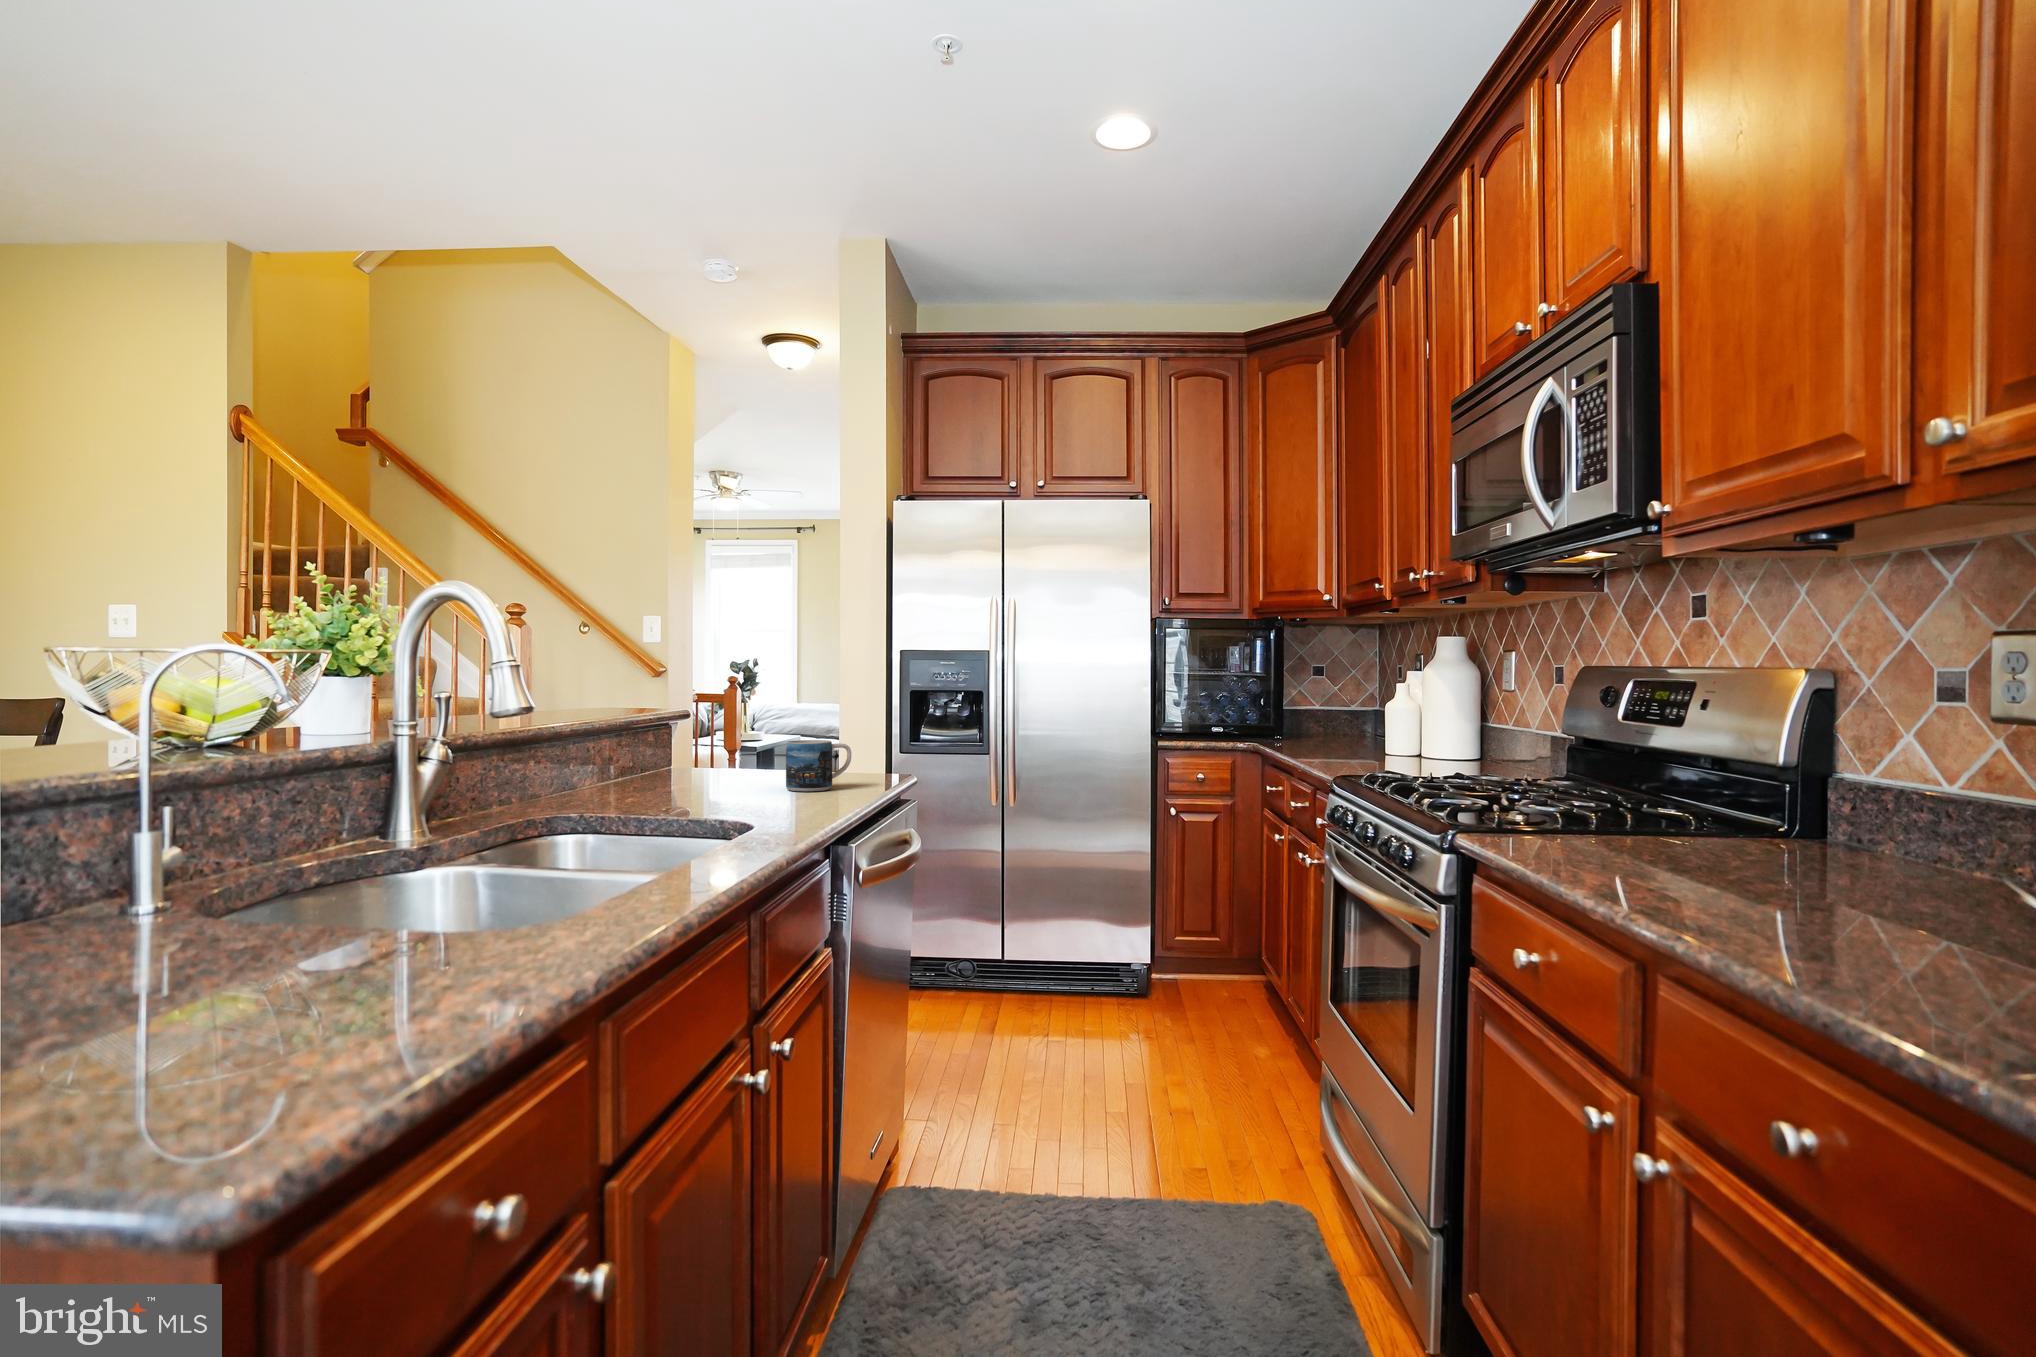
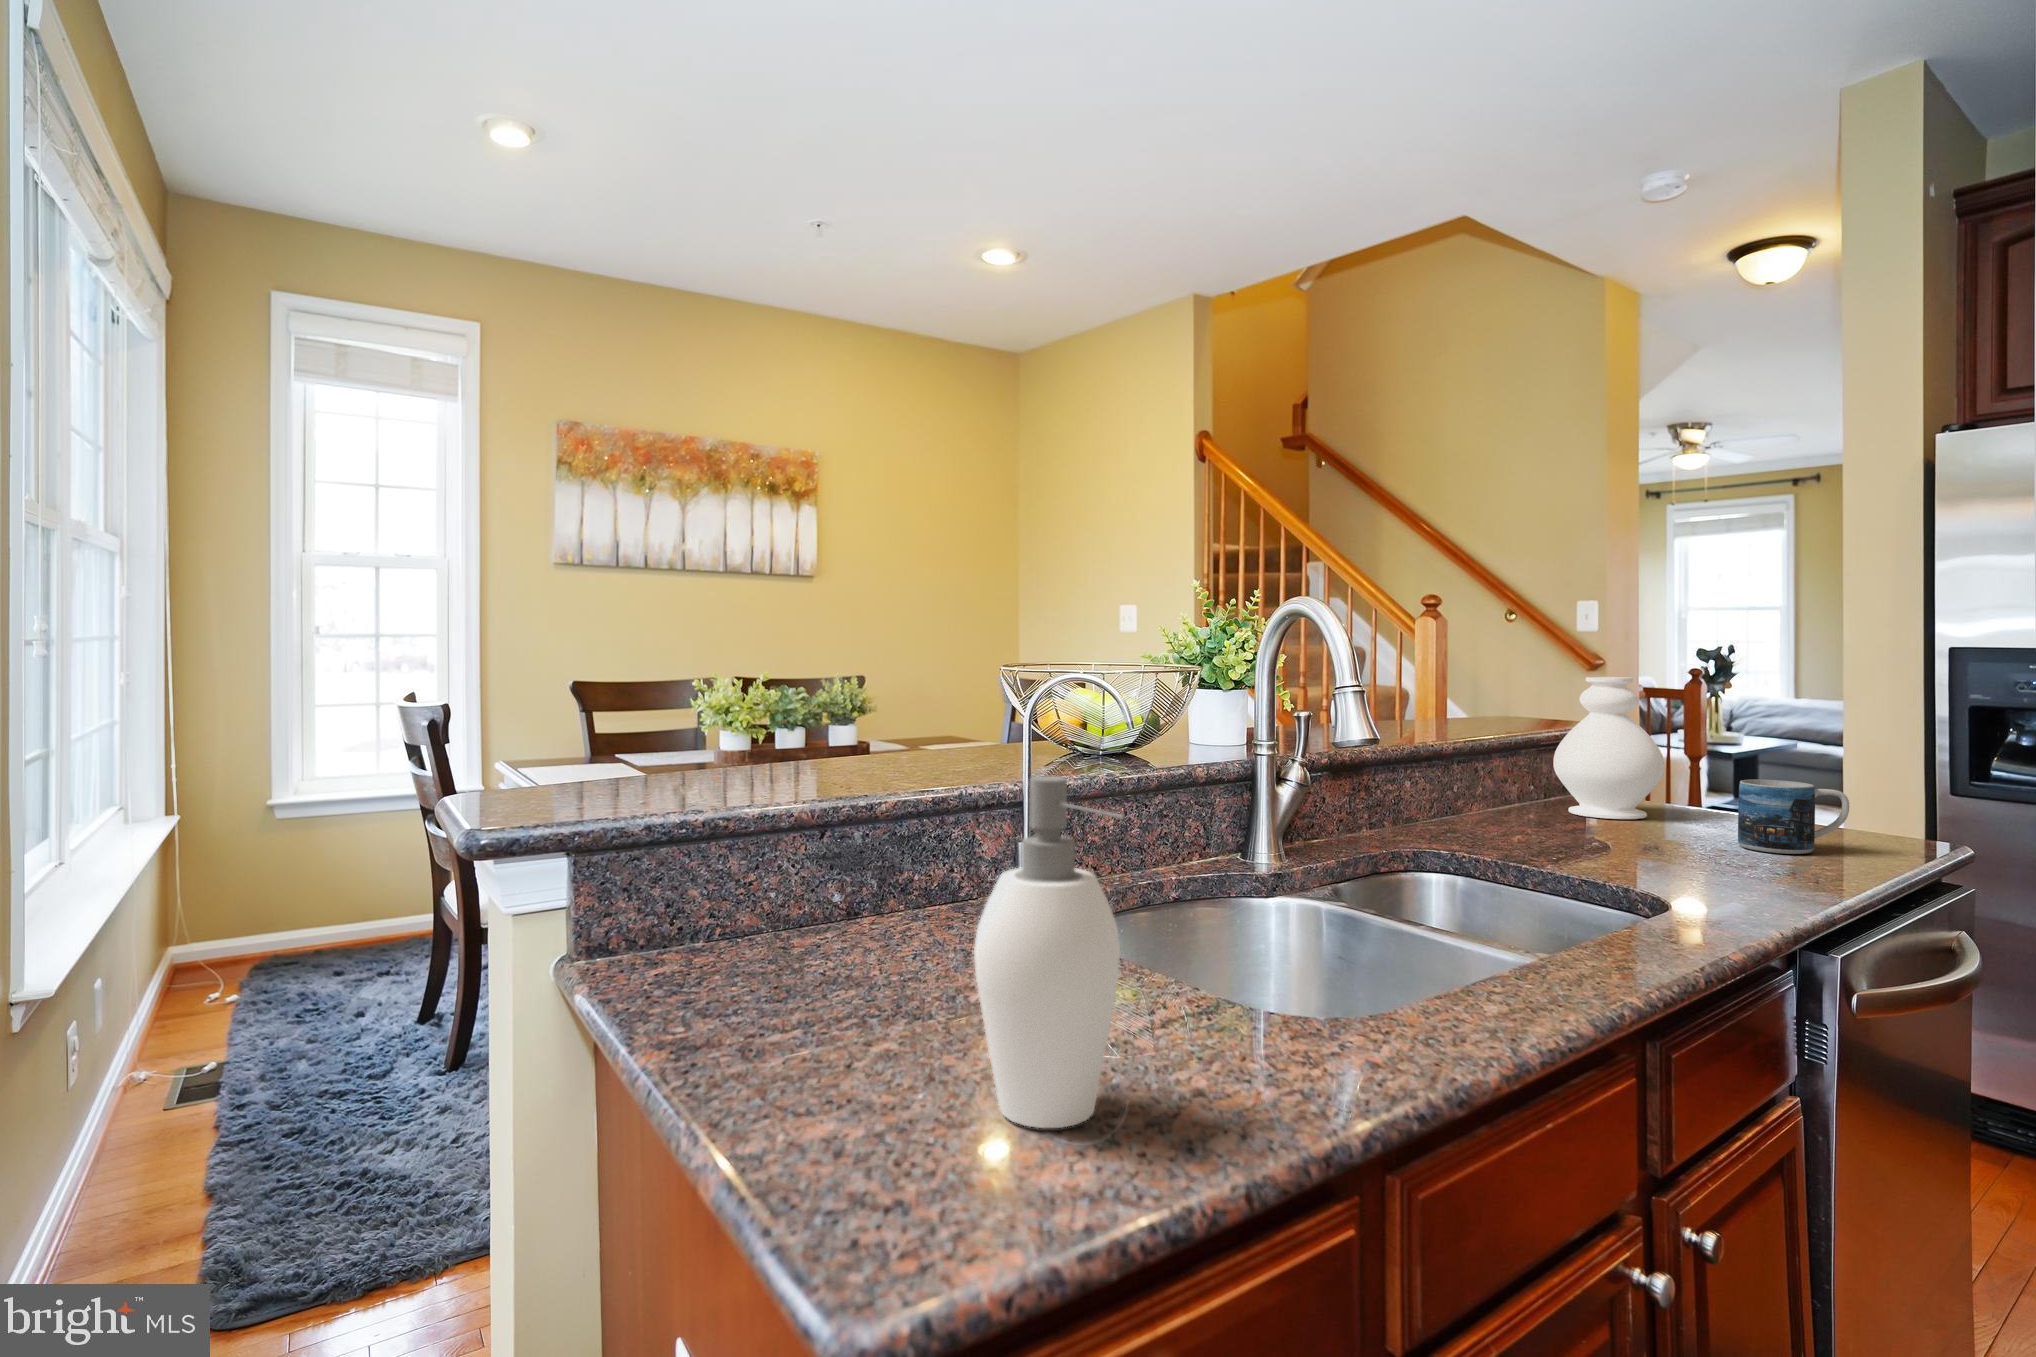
decorative vase: none [651,669,734,783] -> present [1553,677,1665,819]
soap dispenser: none [218,715,402,1034] -> present [974,777,1125,1128]

